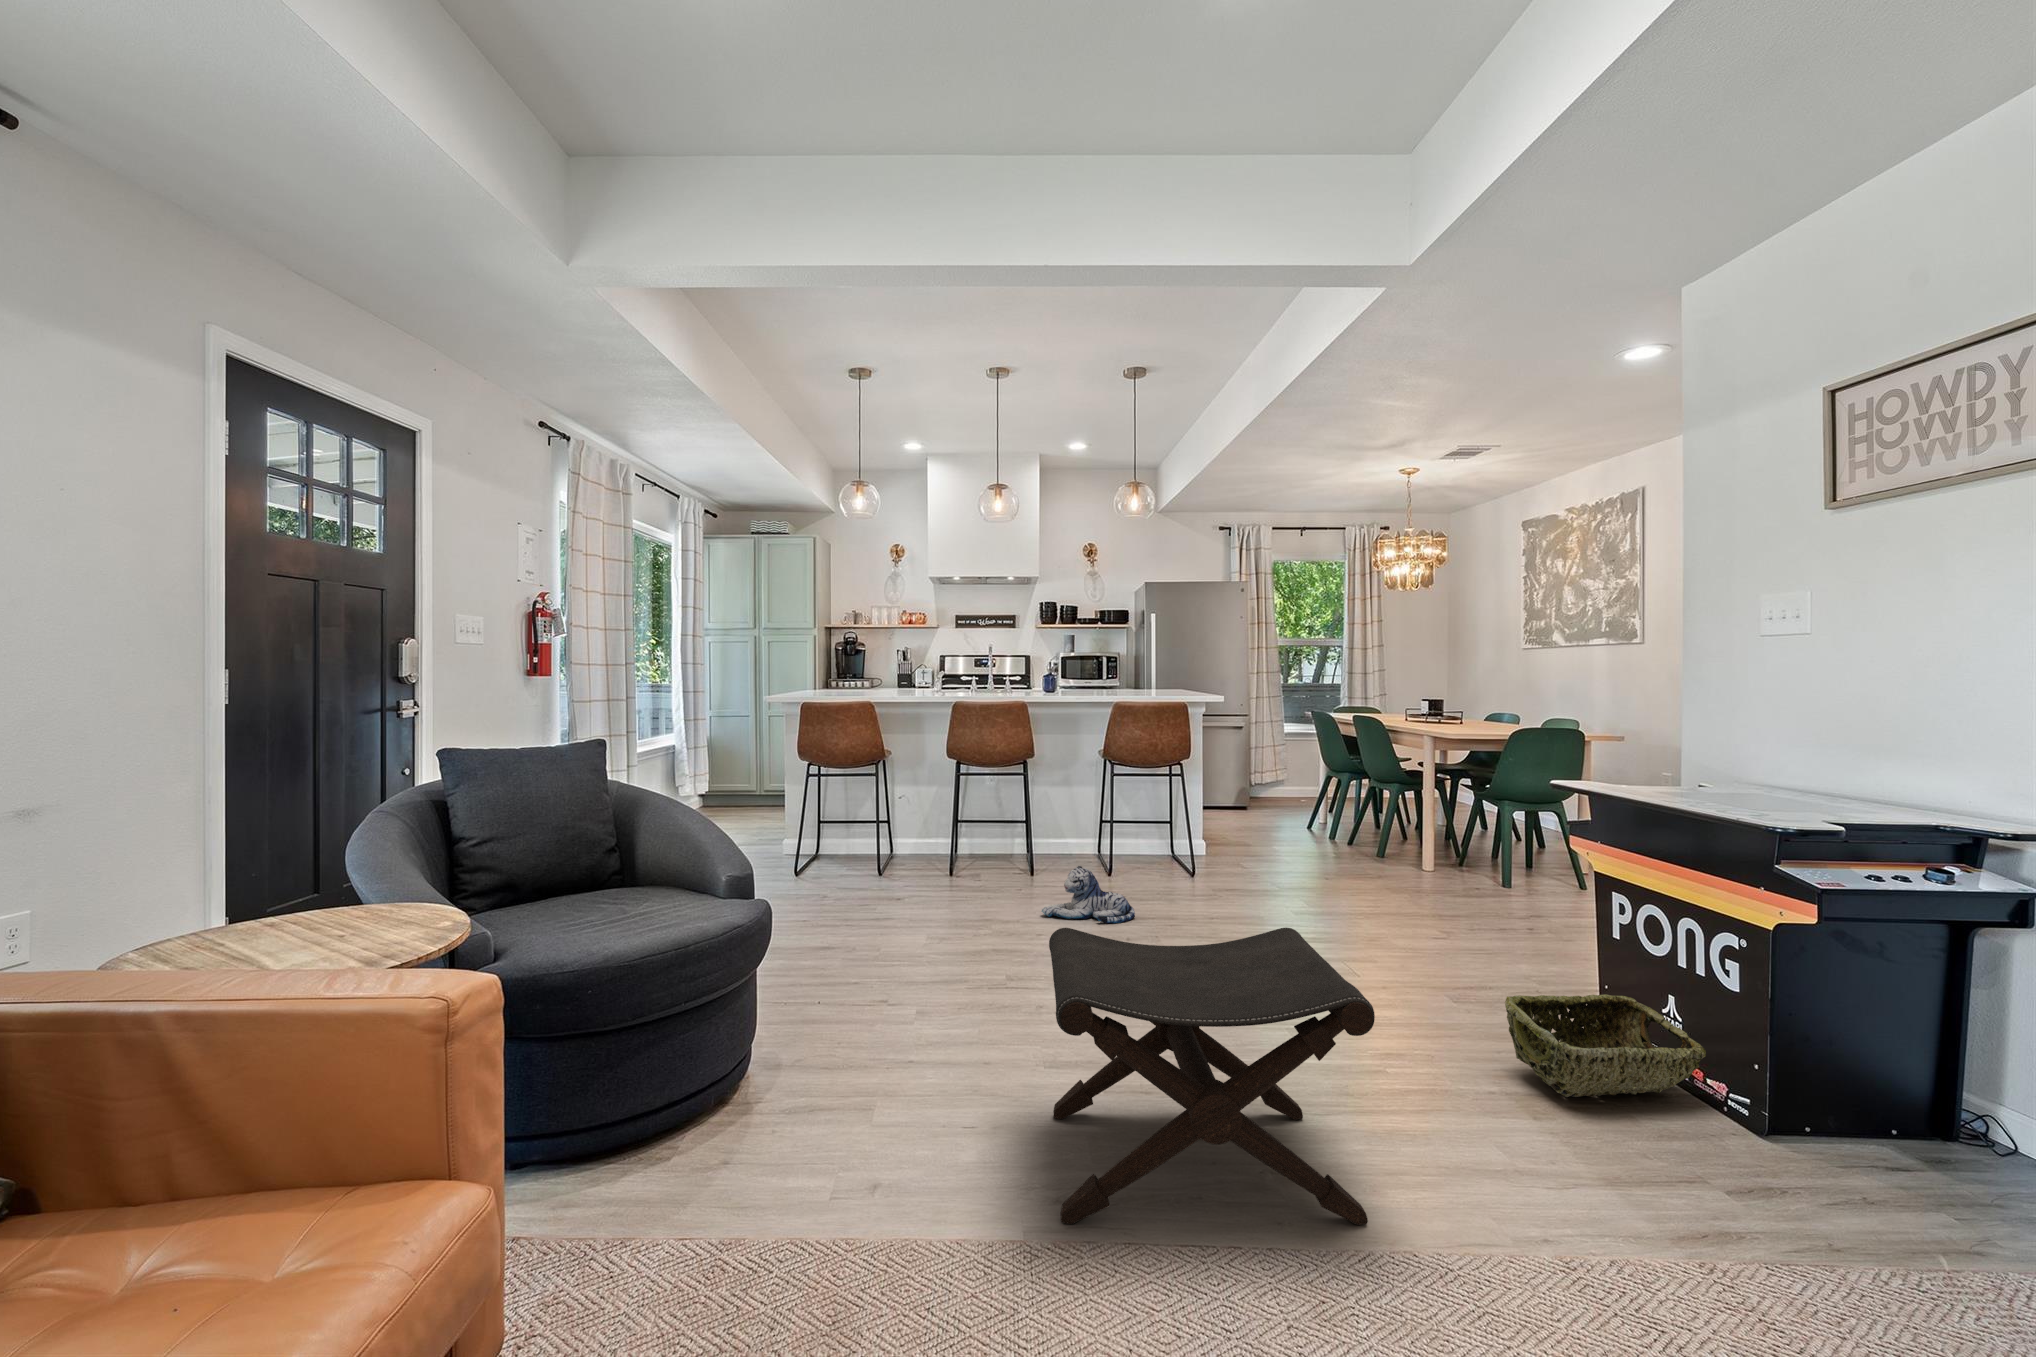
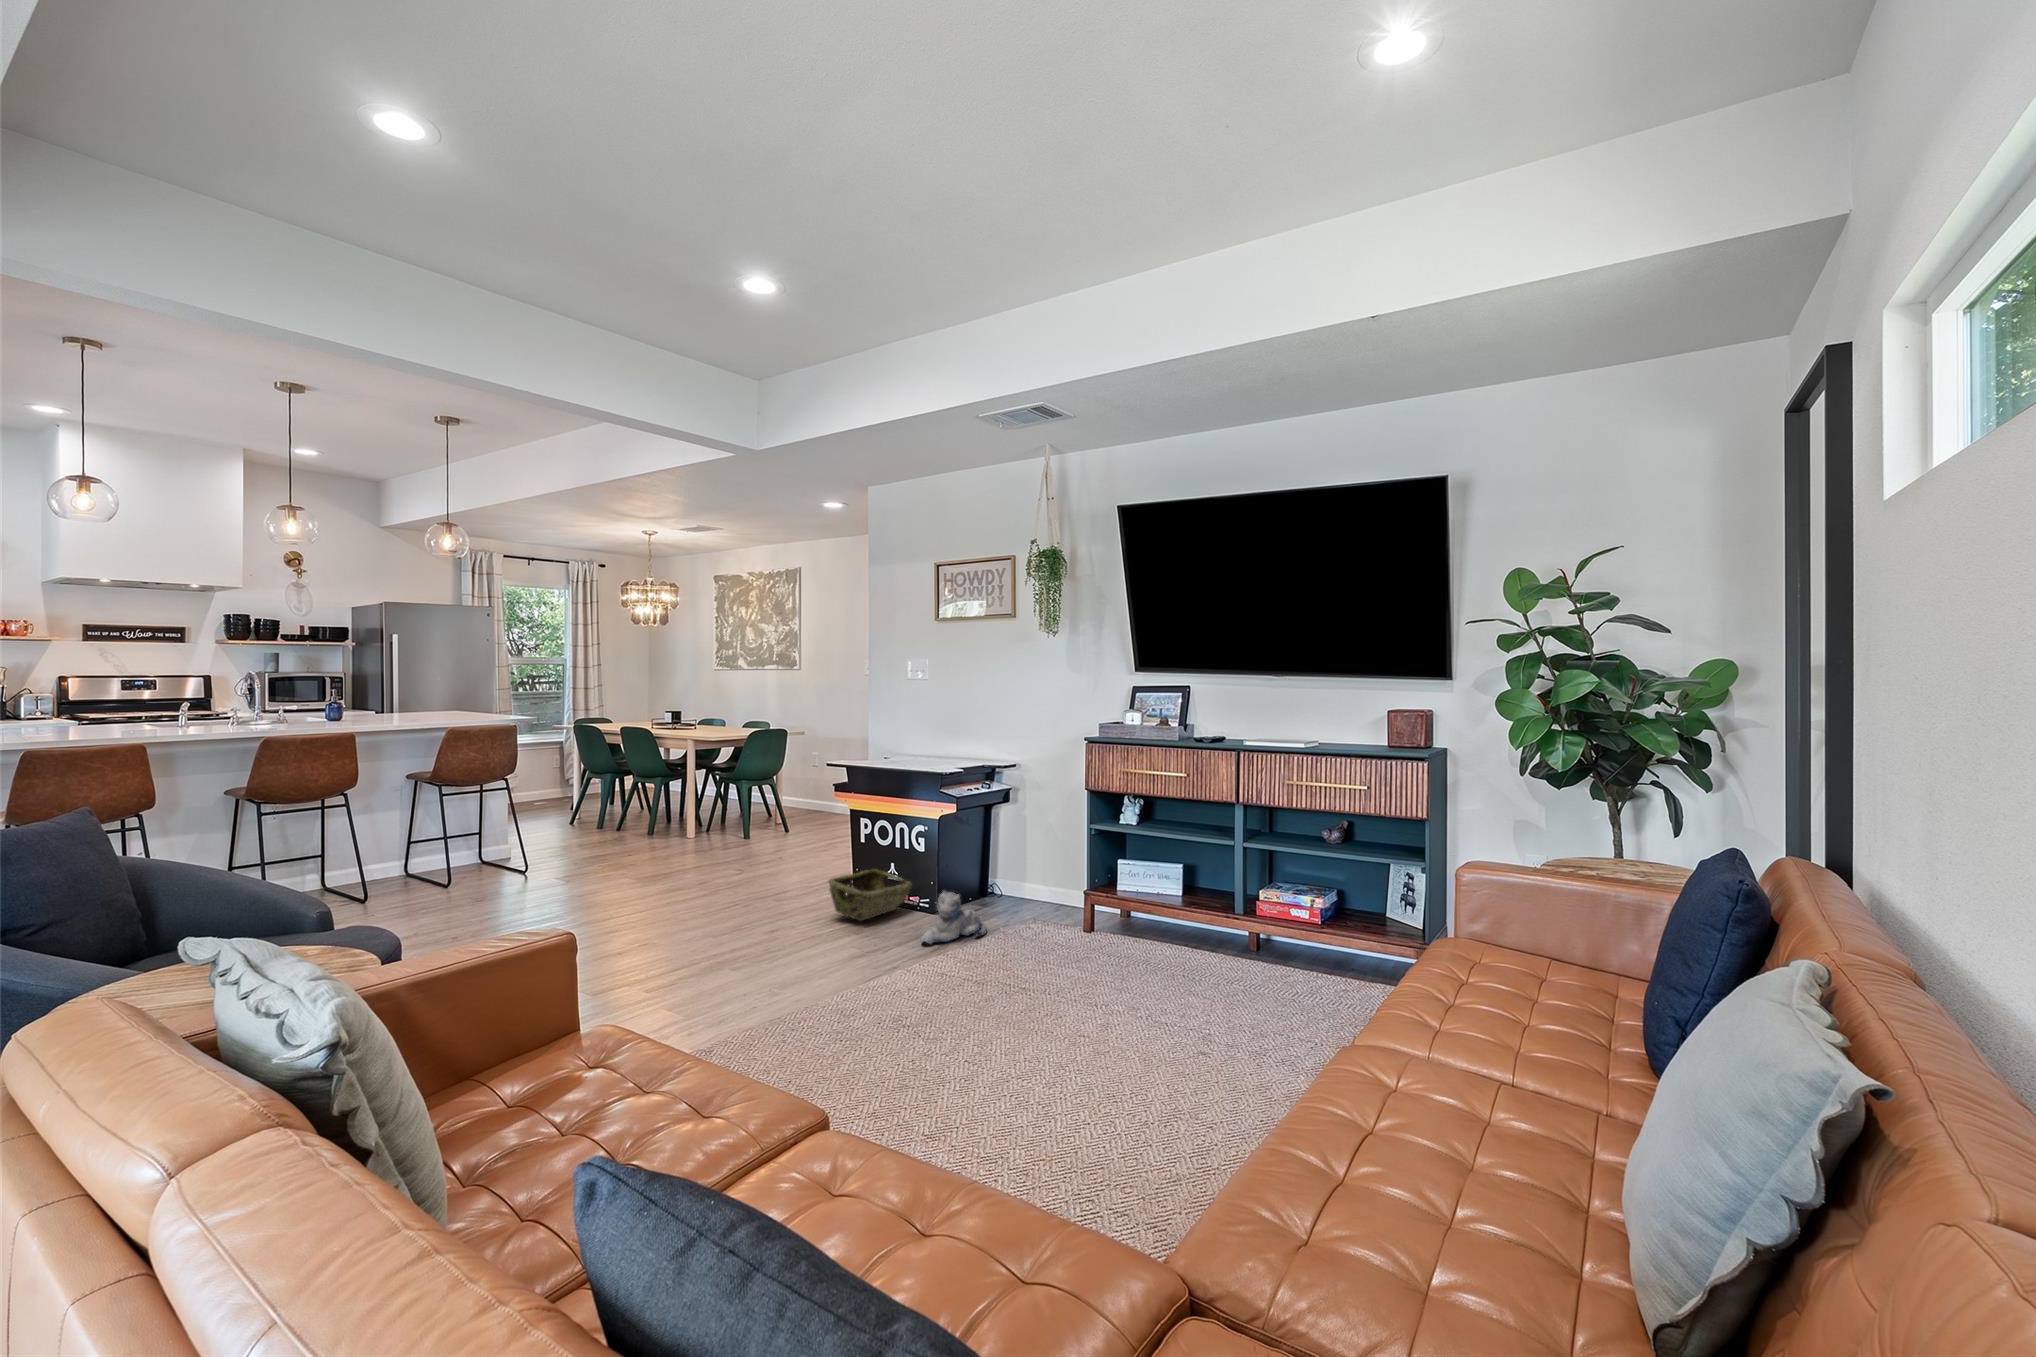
plush toy: present [1042,866,1135,923] -> present [921,891,987,944]
footstool: present [1049,928,1375,1225] -> none [616,853,829,1026]

